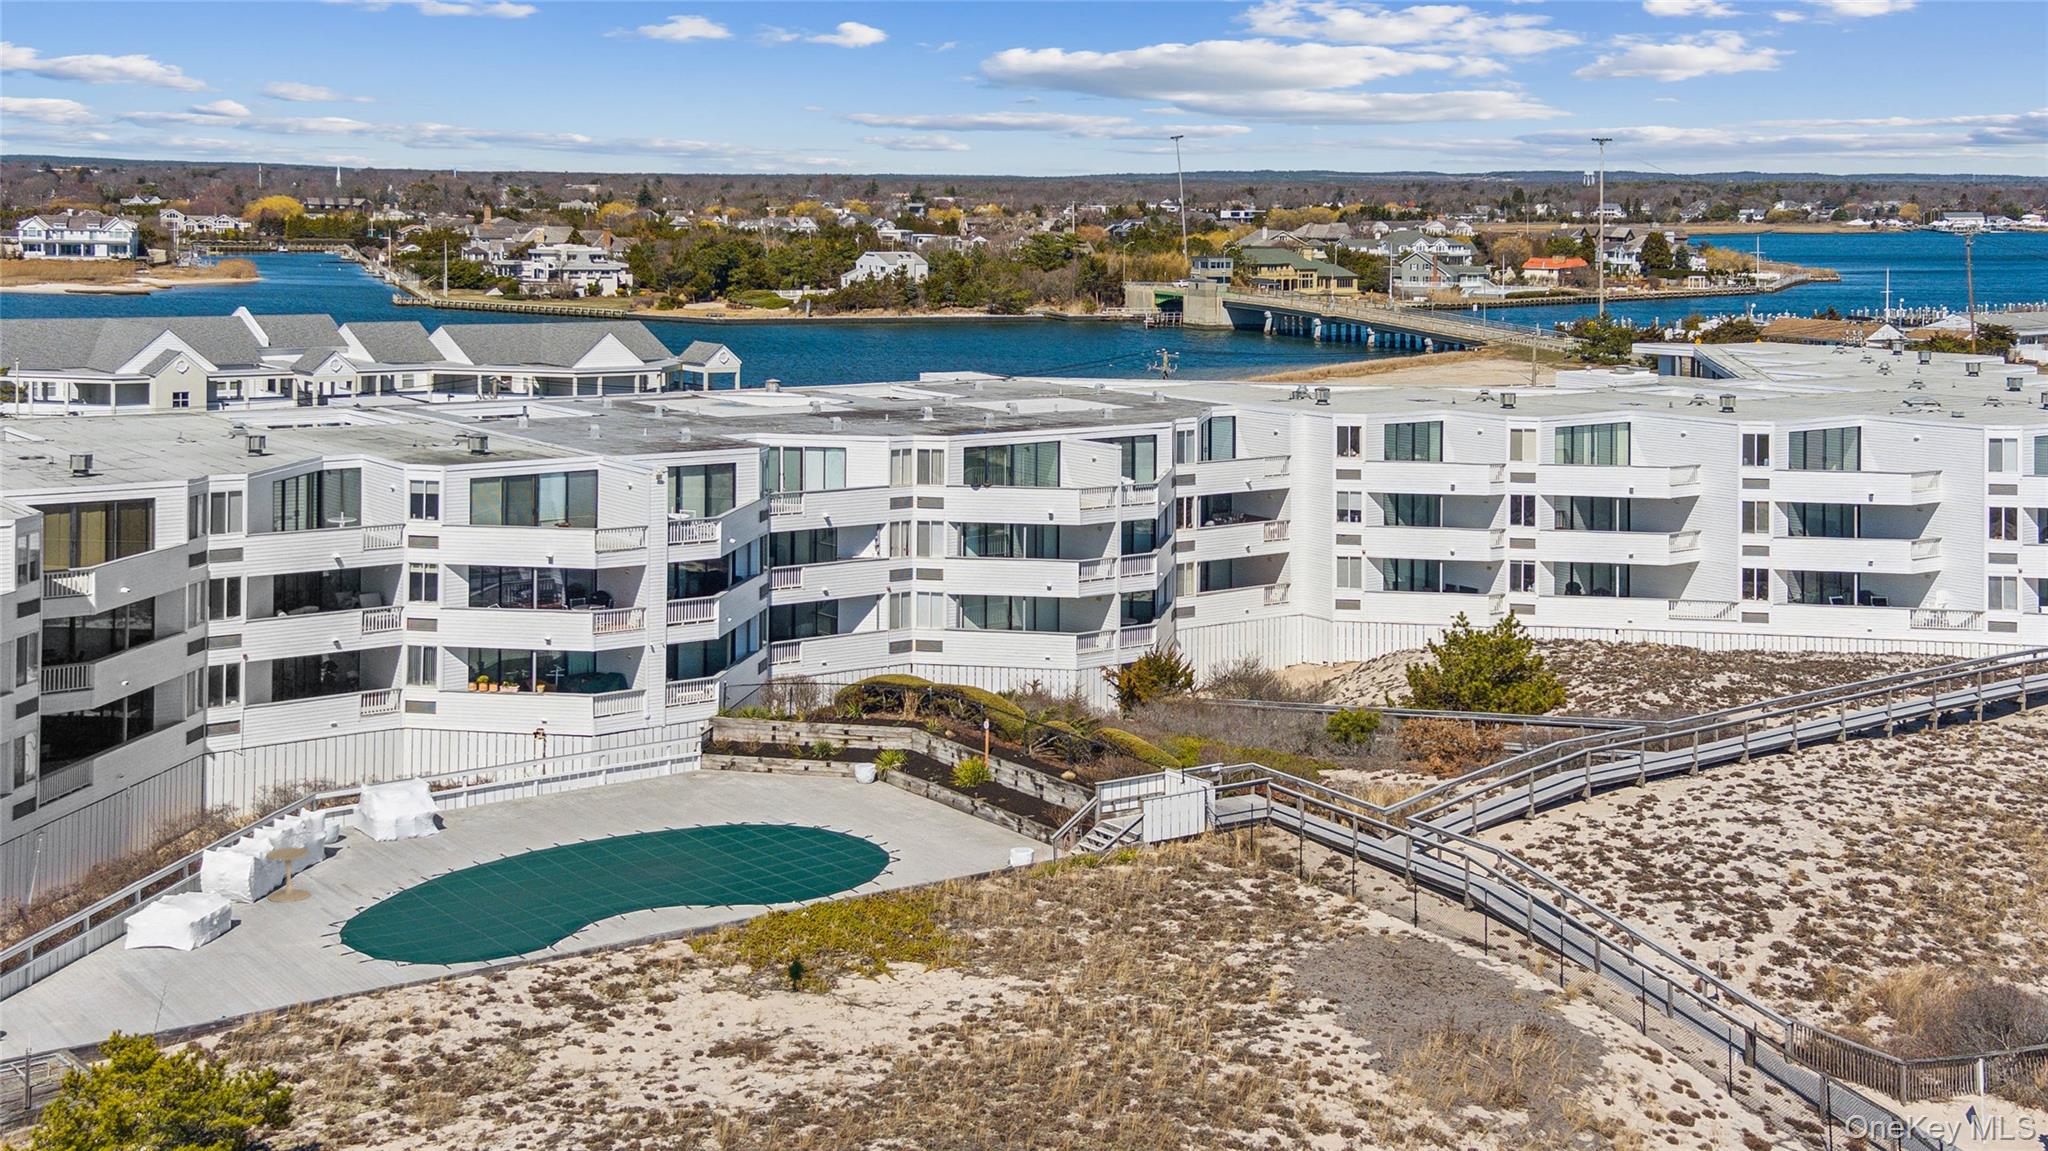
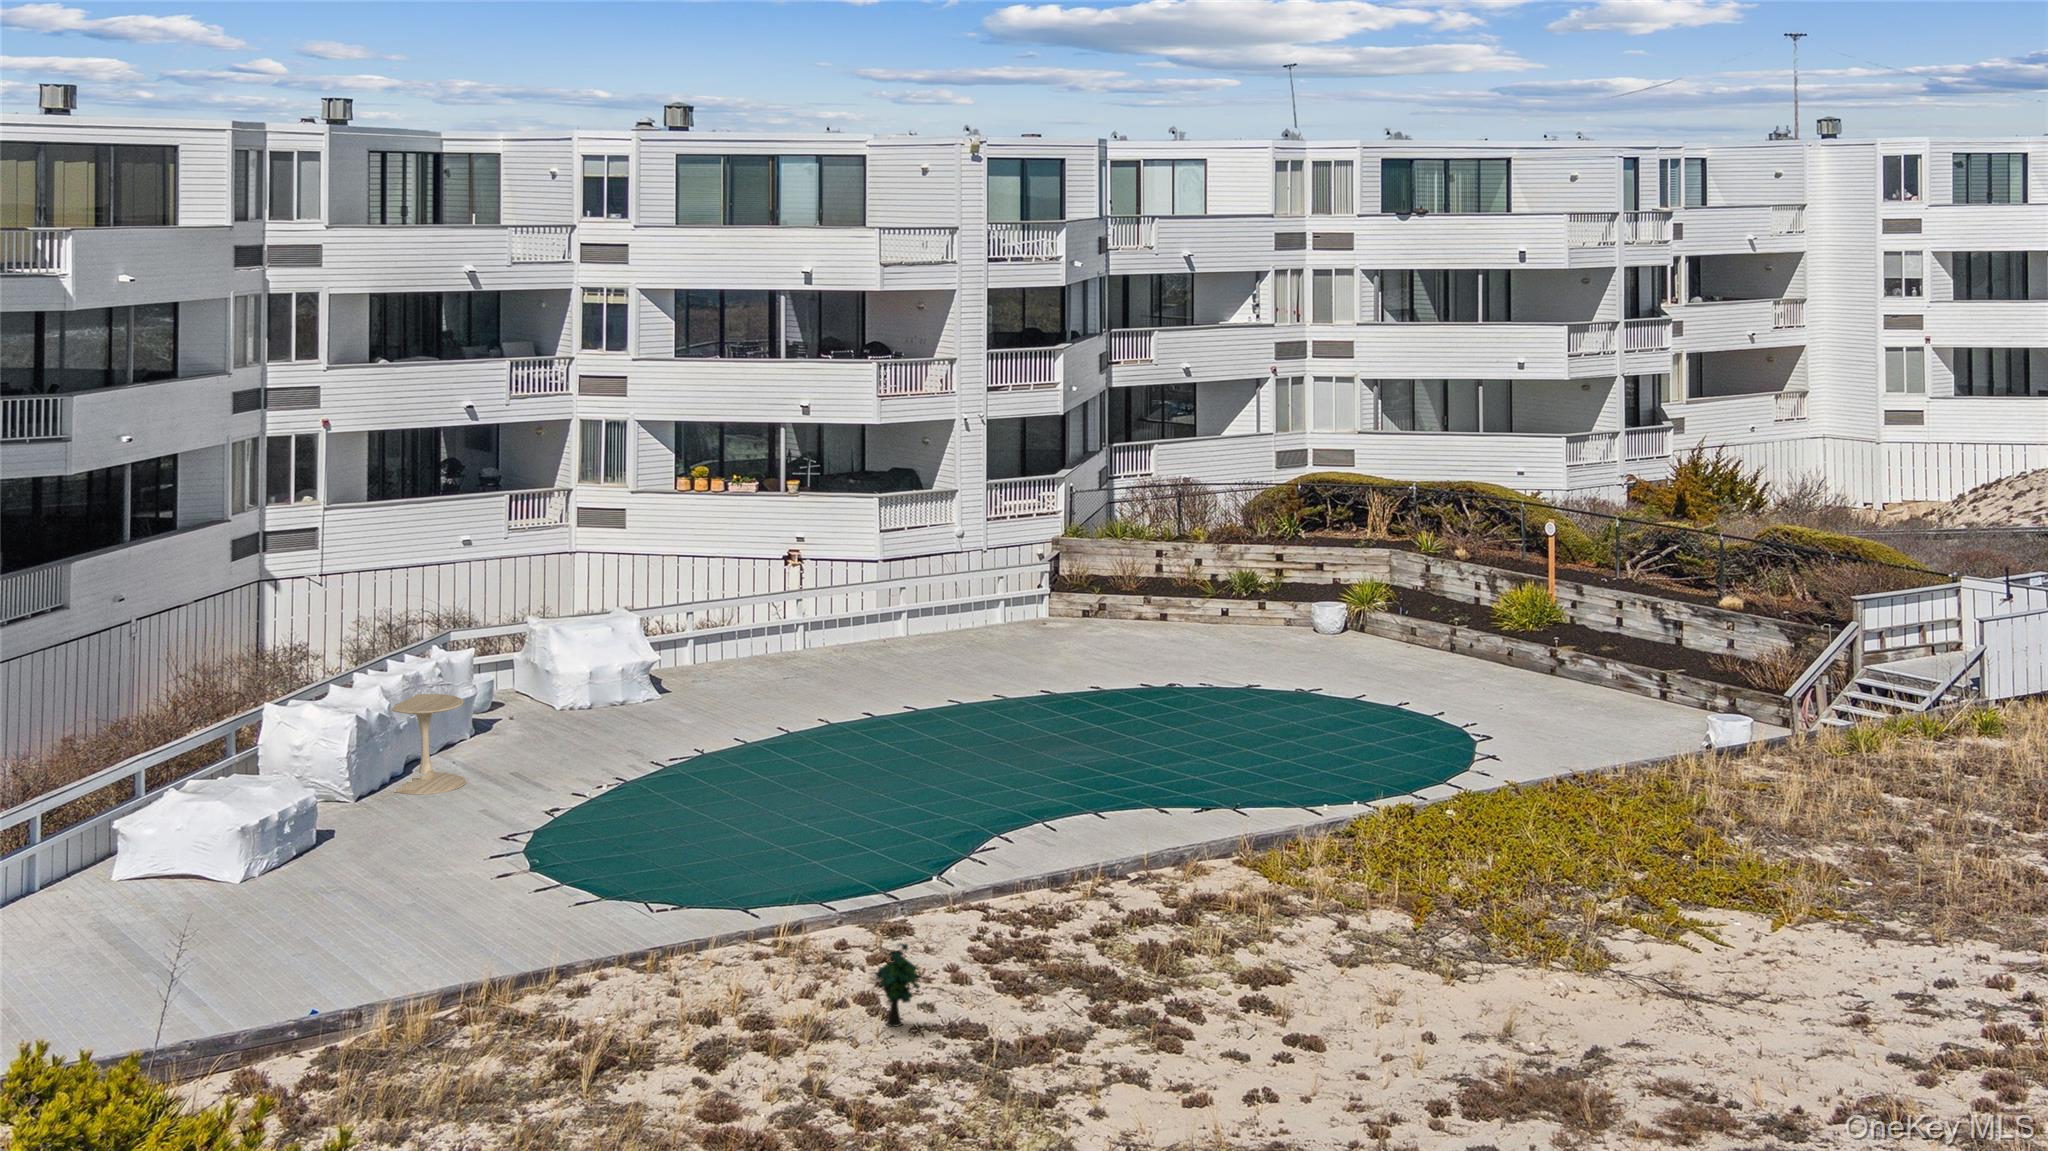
decorative plant: present [787,957,805,992] -> present [874,944,919,1027]

